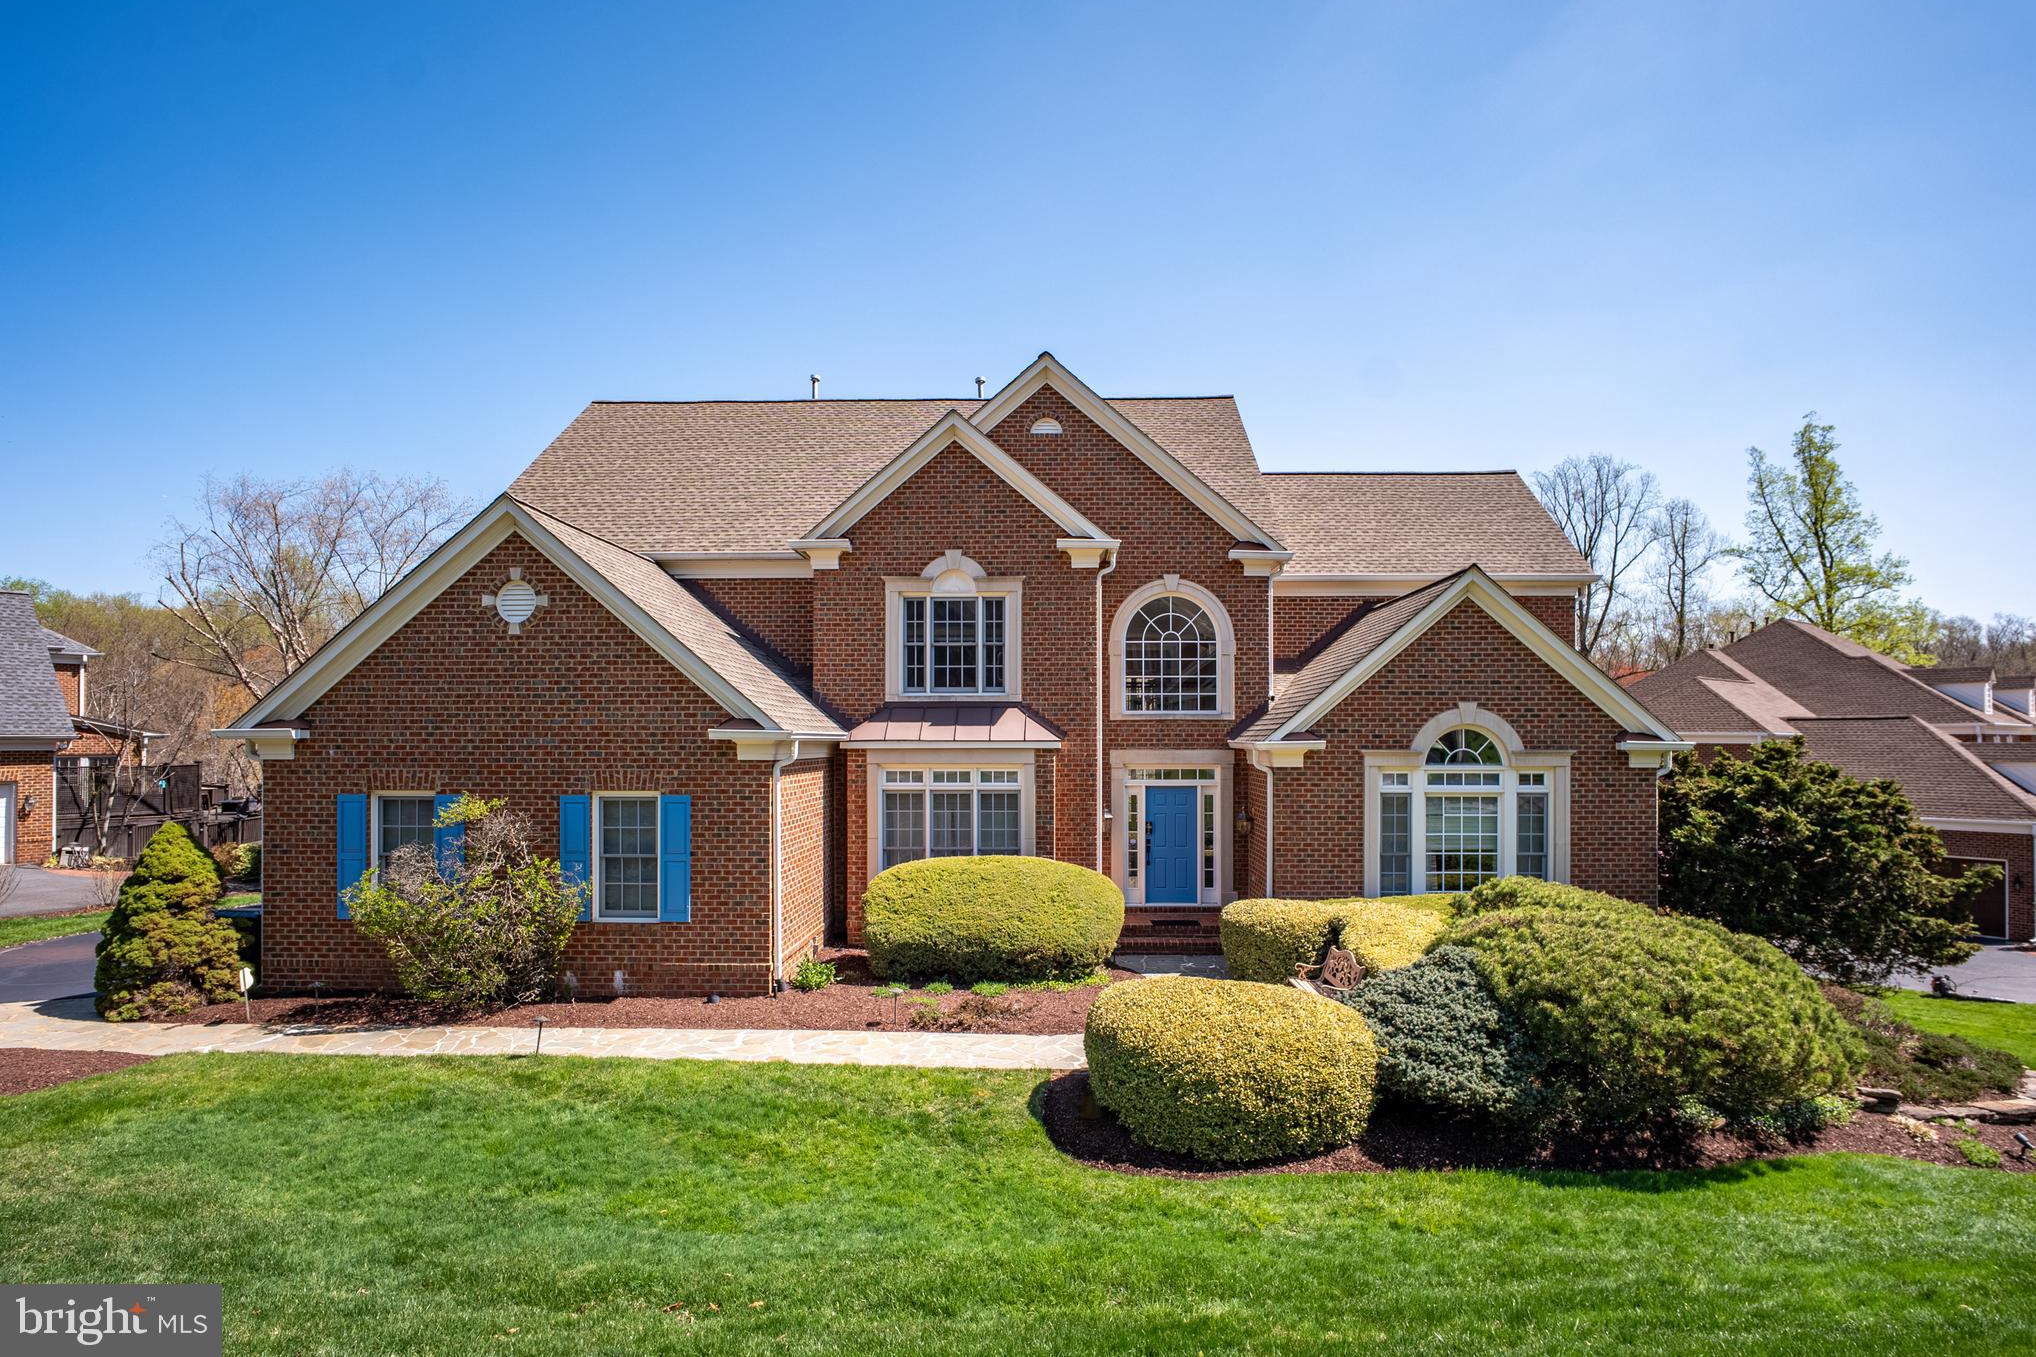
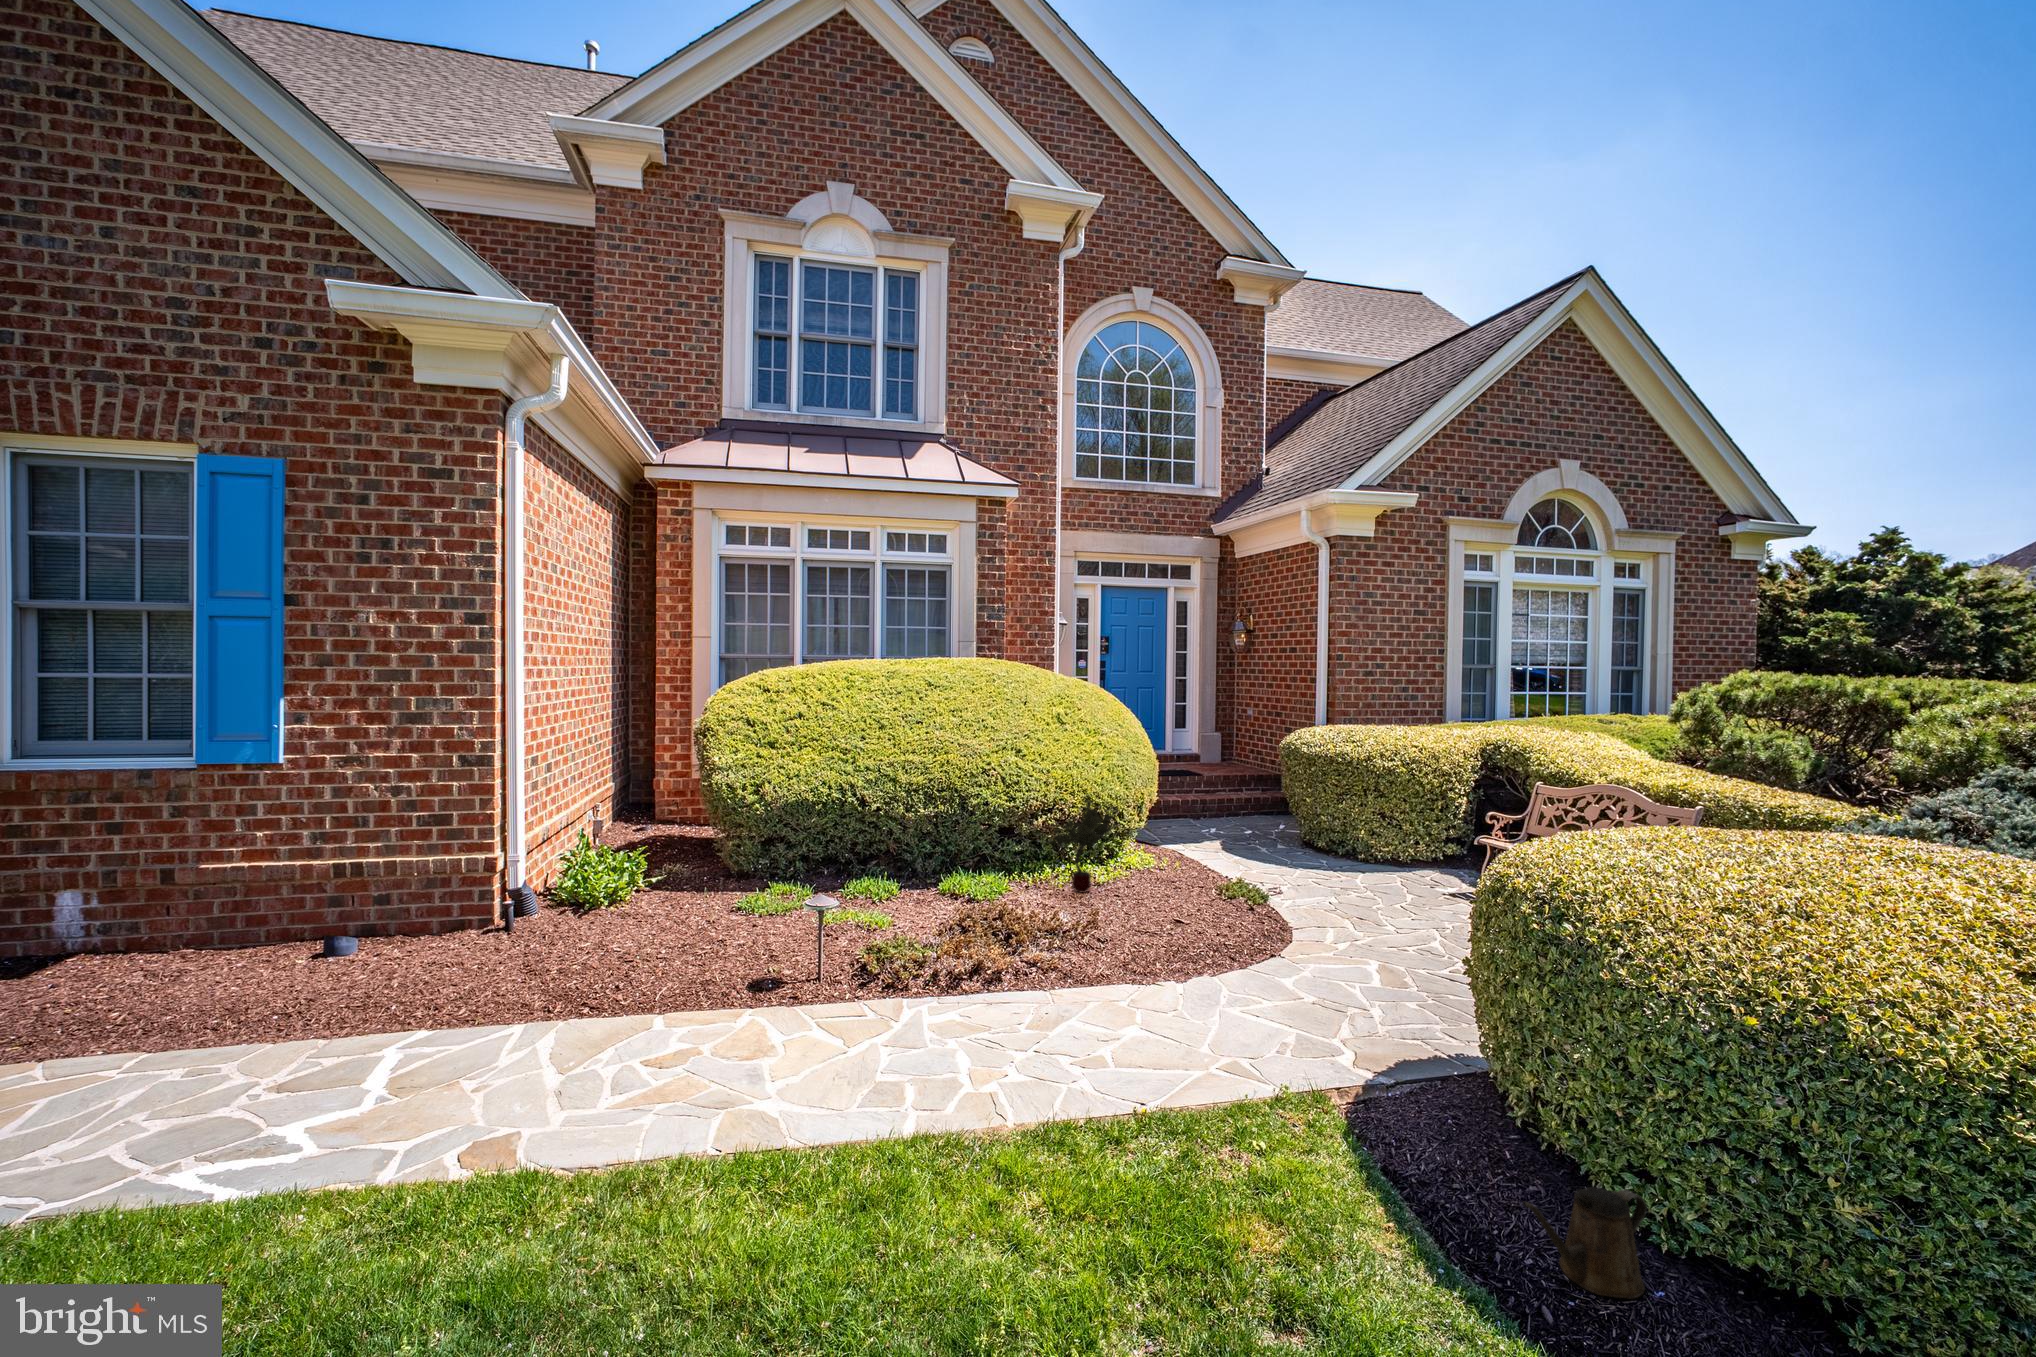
potted tree: none [1034,942,1078,998] -> present [1047,795,1118,893]

